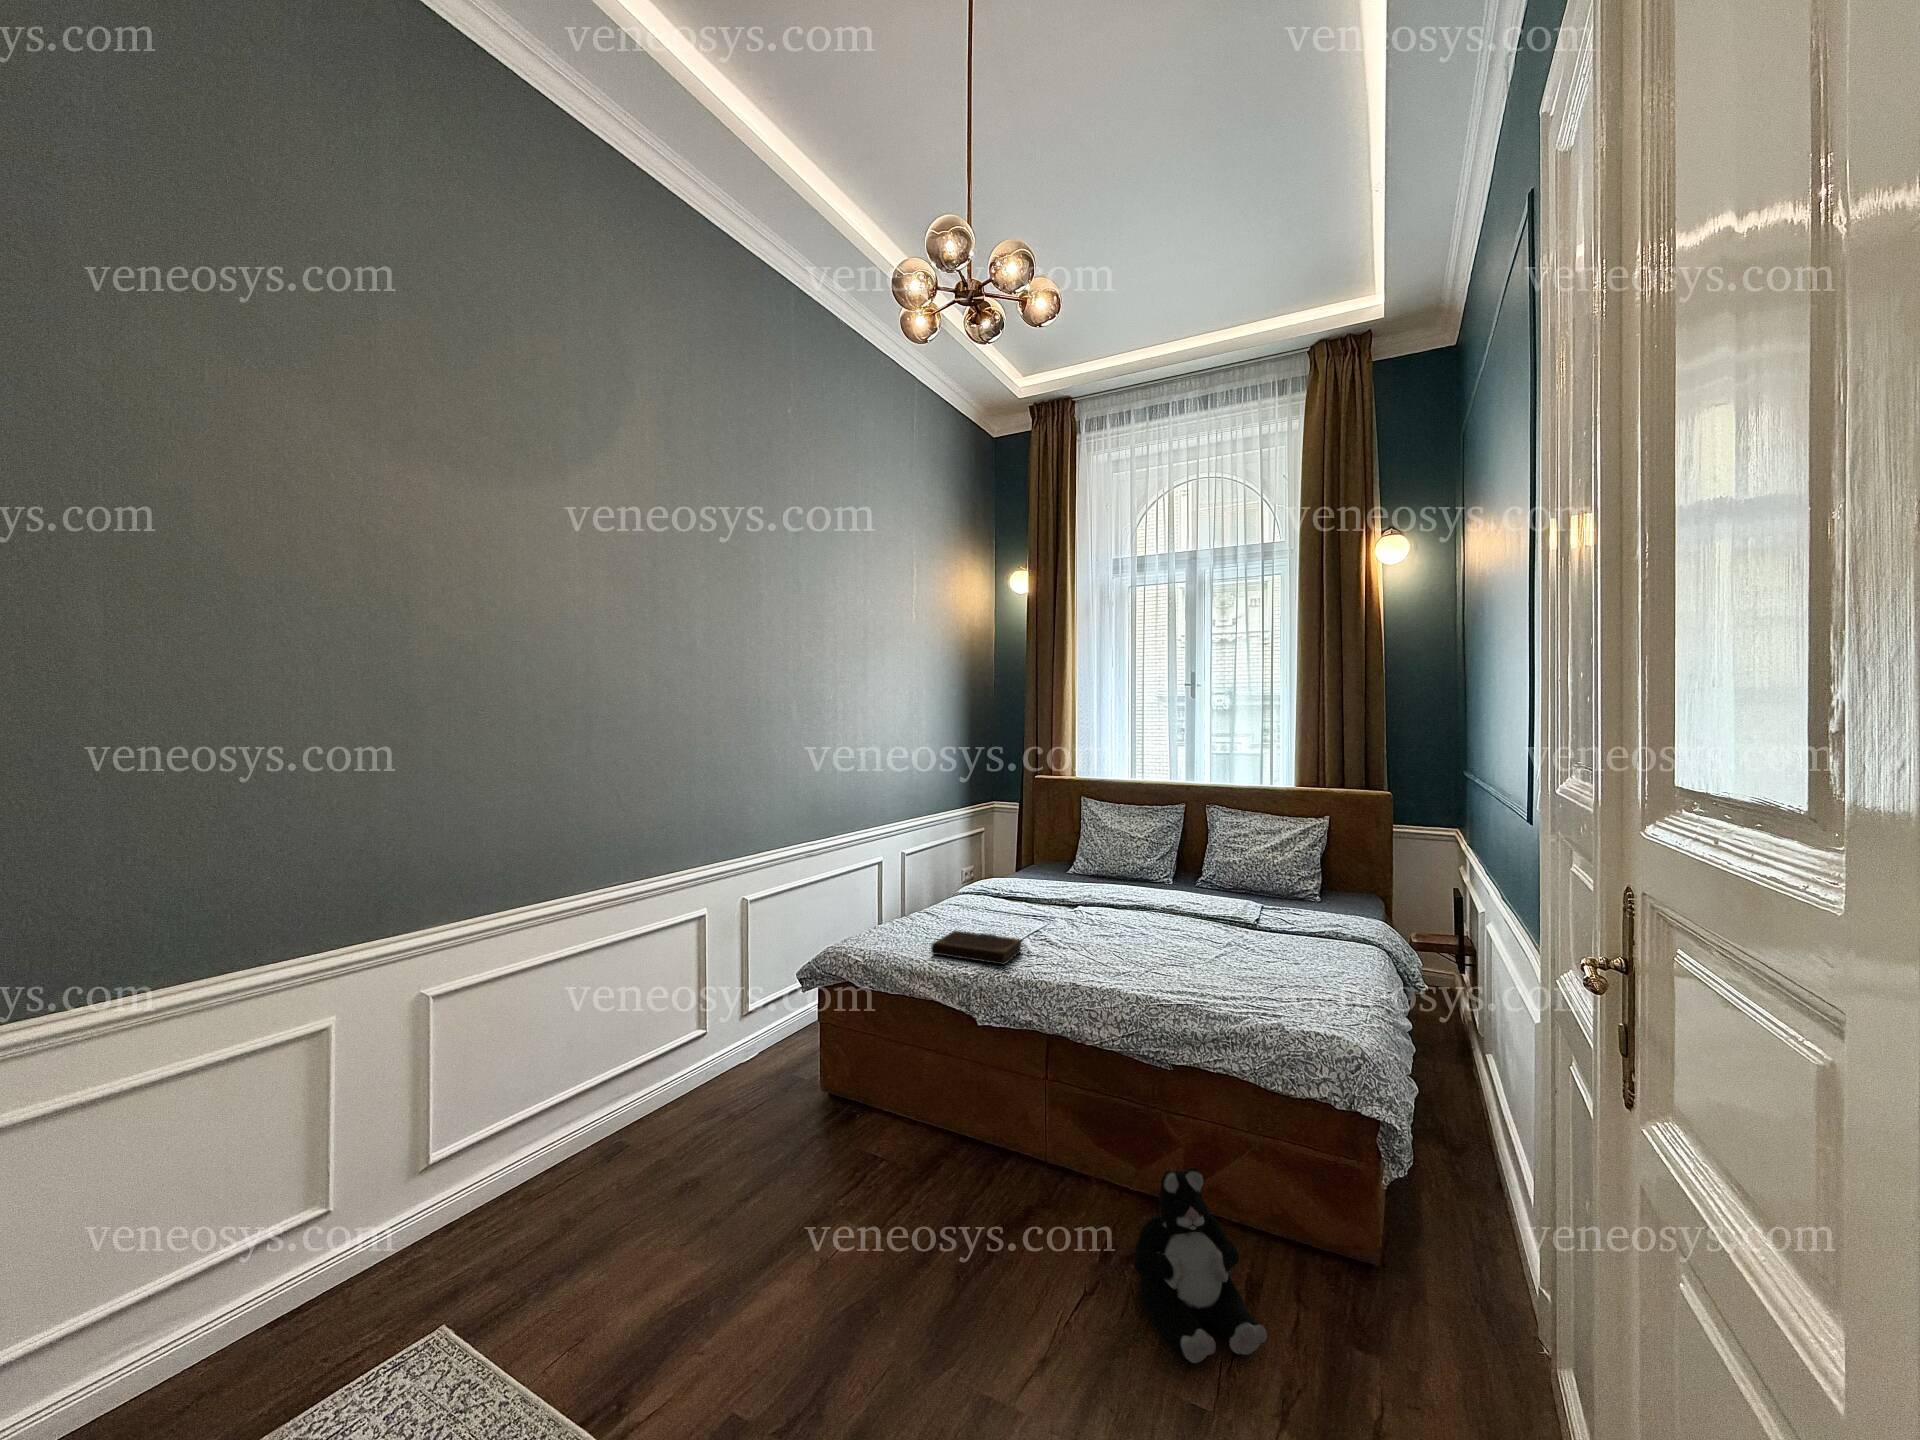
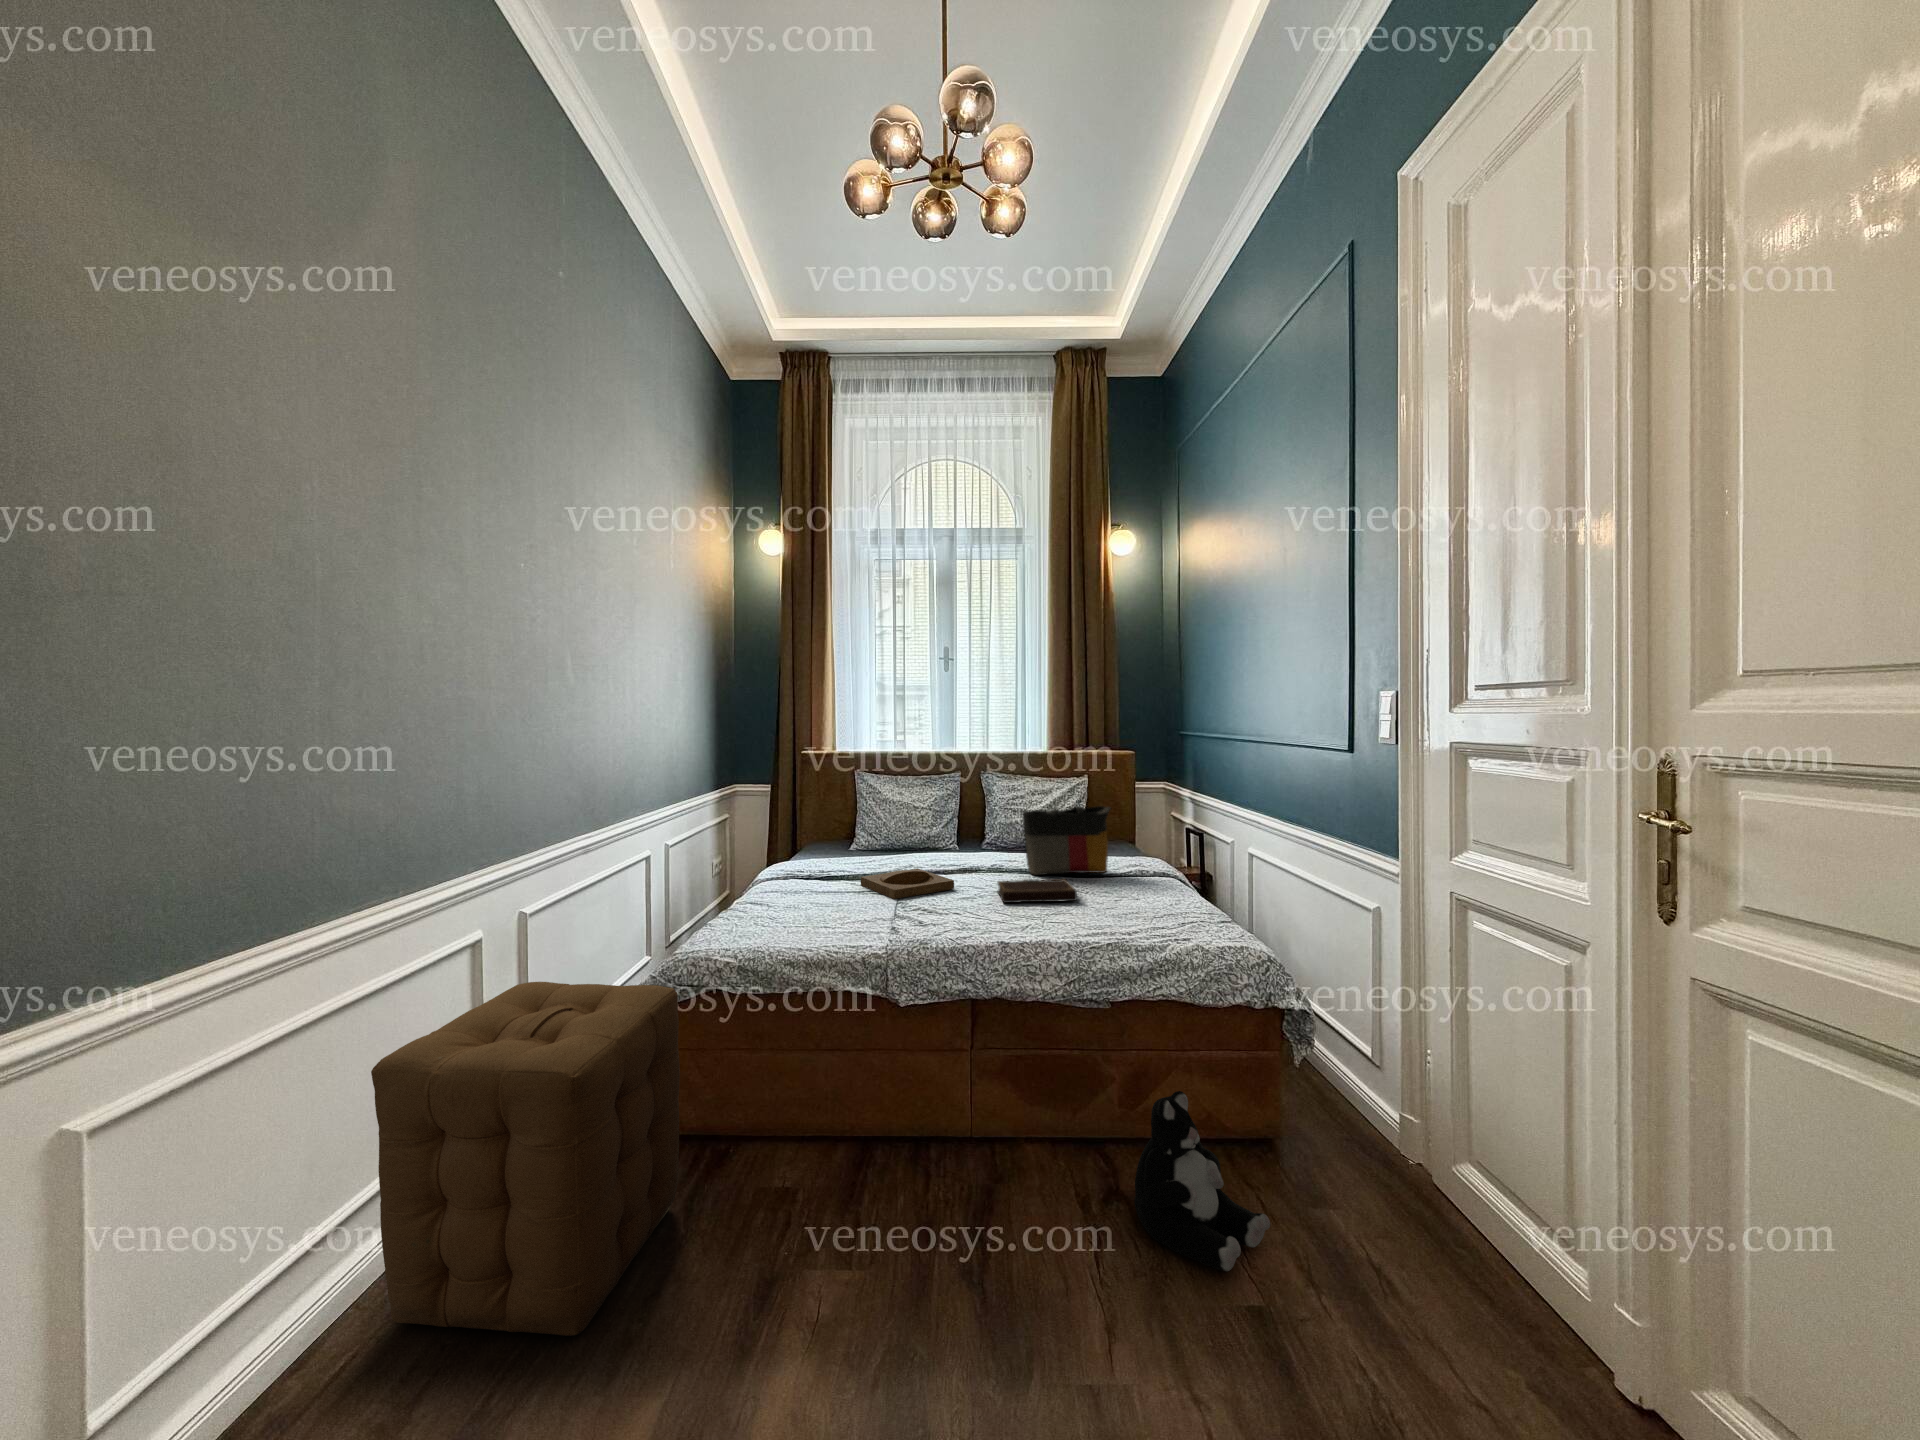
tote bag: none [1190,855,1290,931] -> present [1022,806,1111,875]
tray: none [1021,901,1099,927] -> present [861,869,954,899]
notebook: present [931,931,1022,965] -> present [998,879,1077,903]
ottoman: none [602,951,802,1204] -> present [371,982,680,1336]

